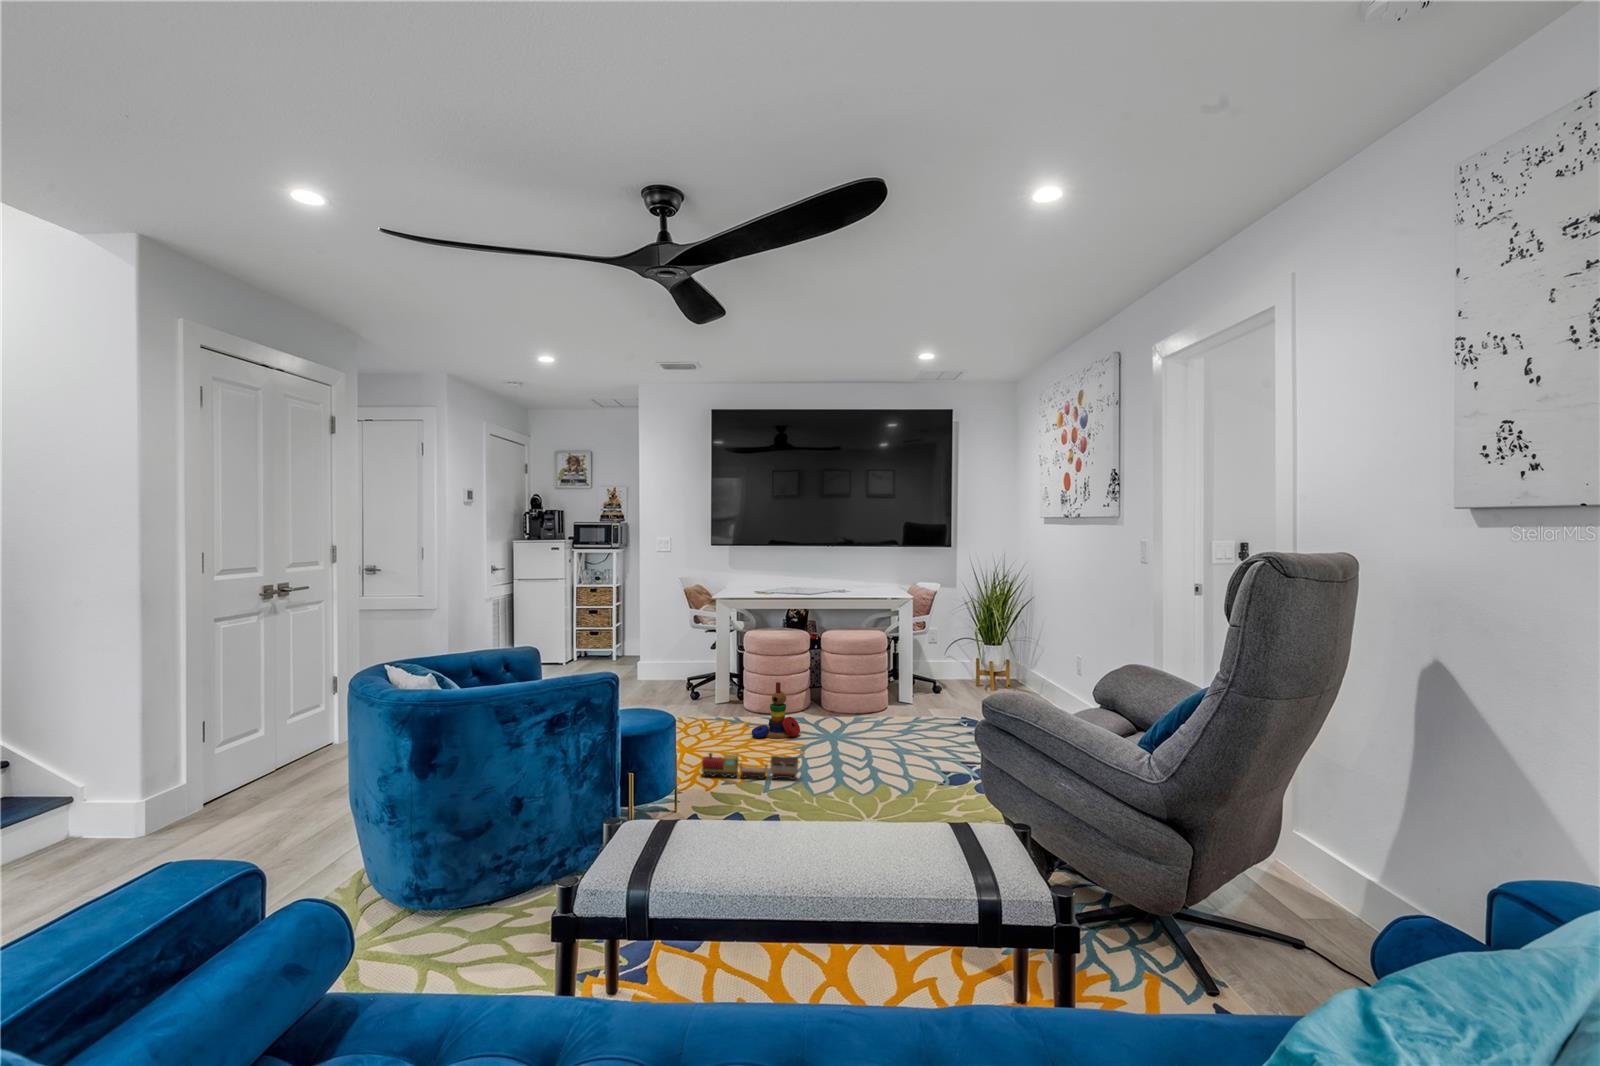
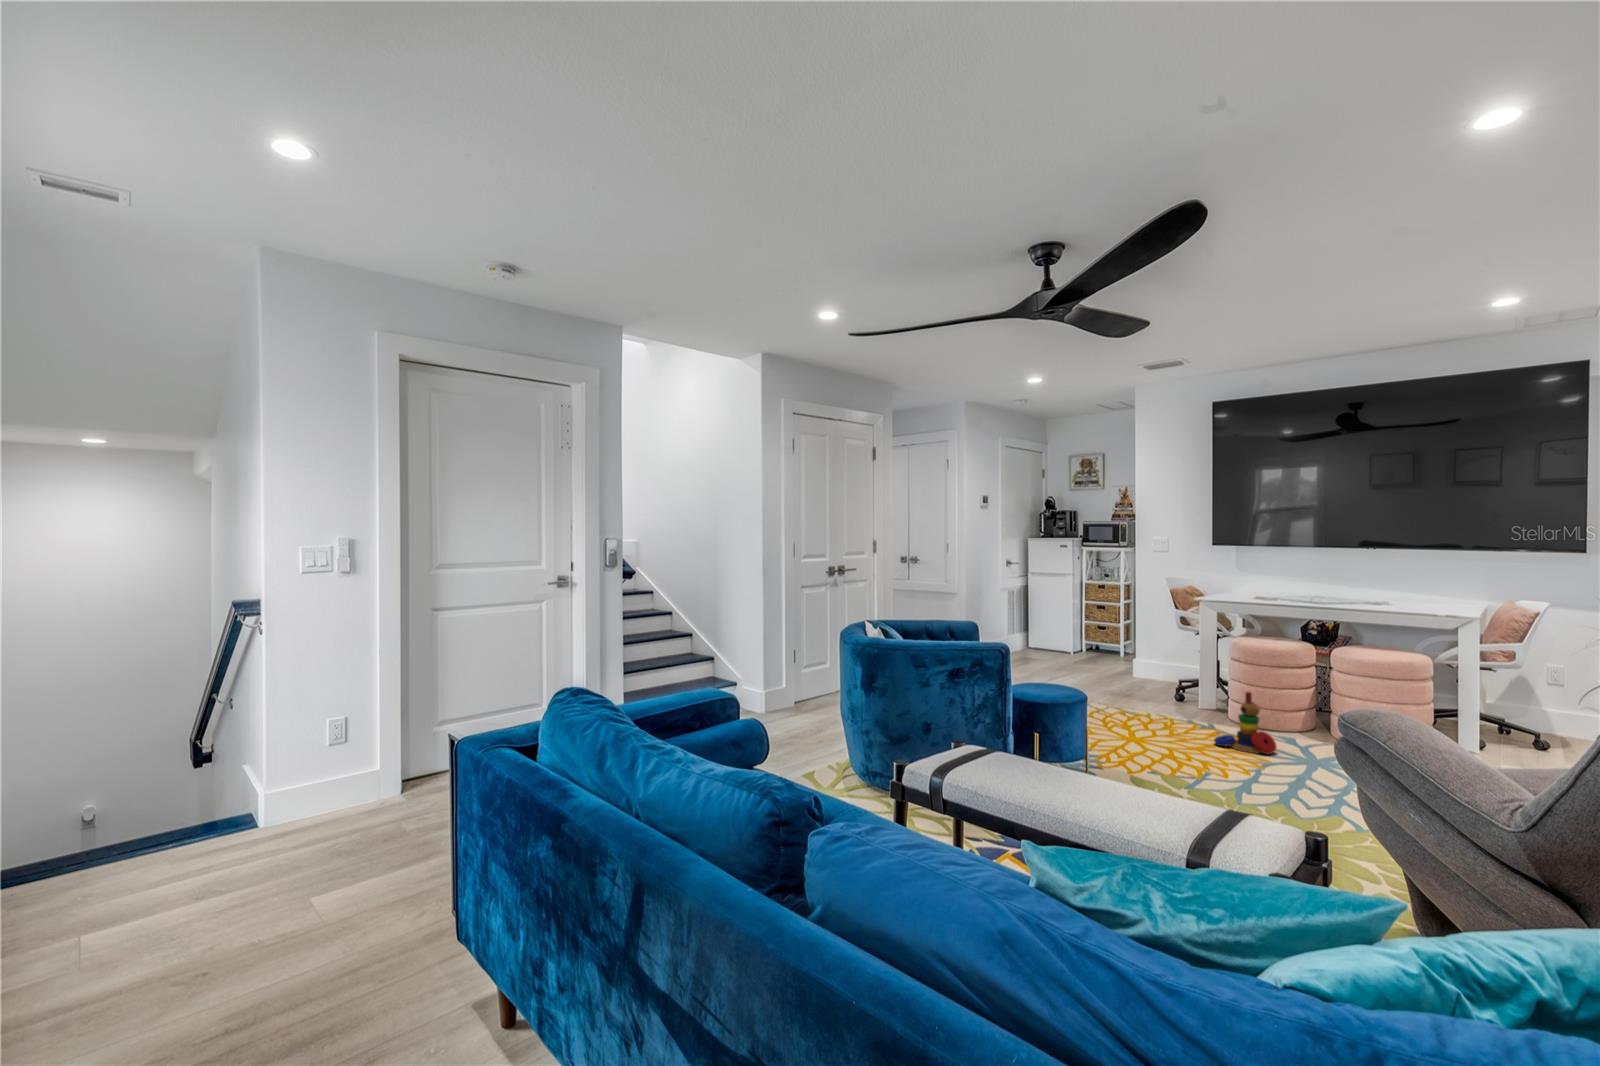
toy train: present [701,753,798,780] -> none [1128,741,1235,787]

